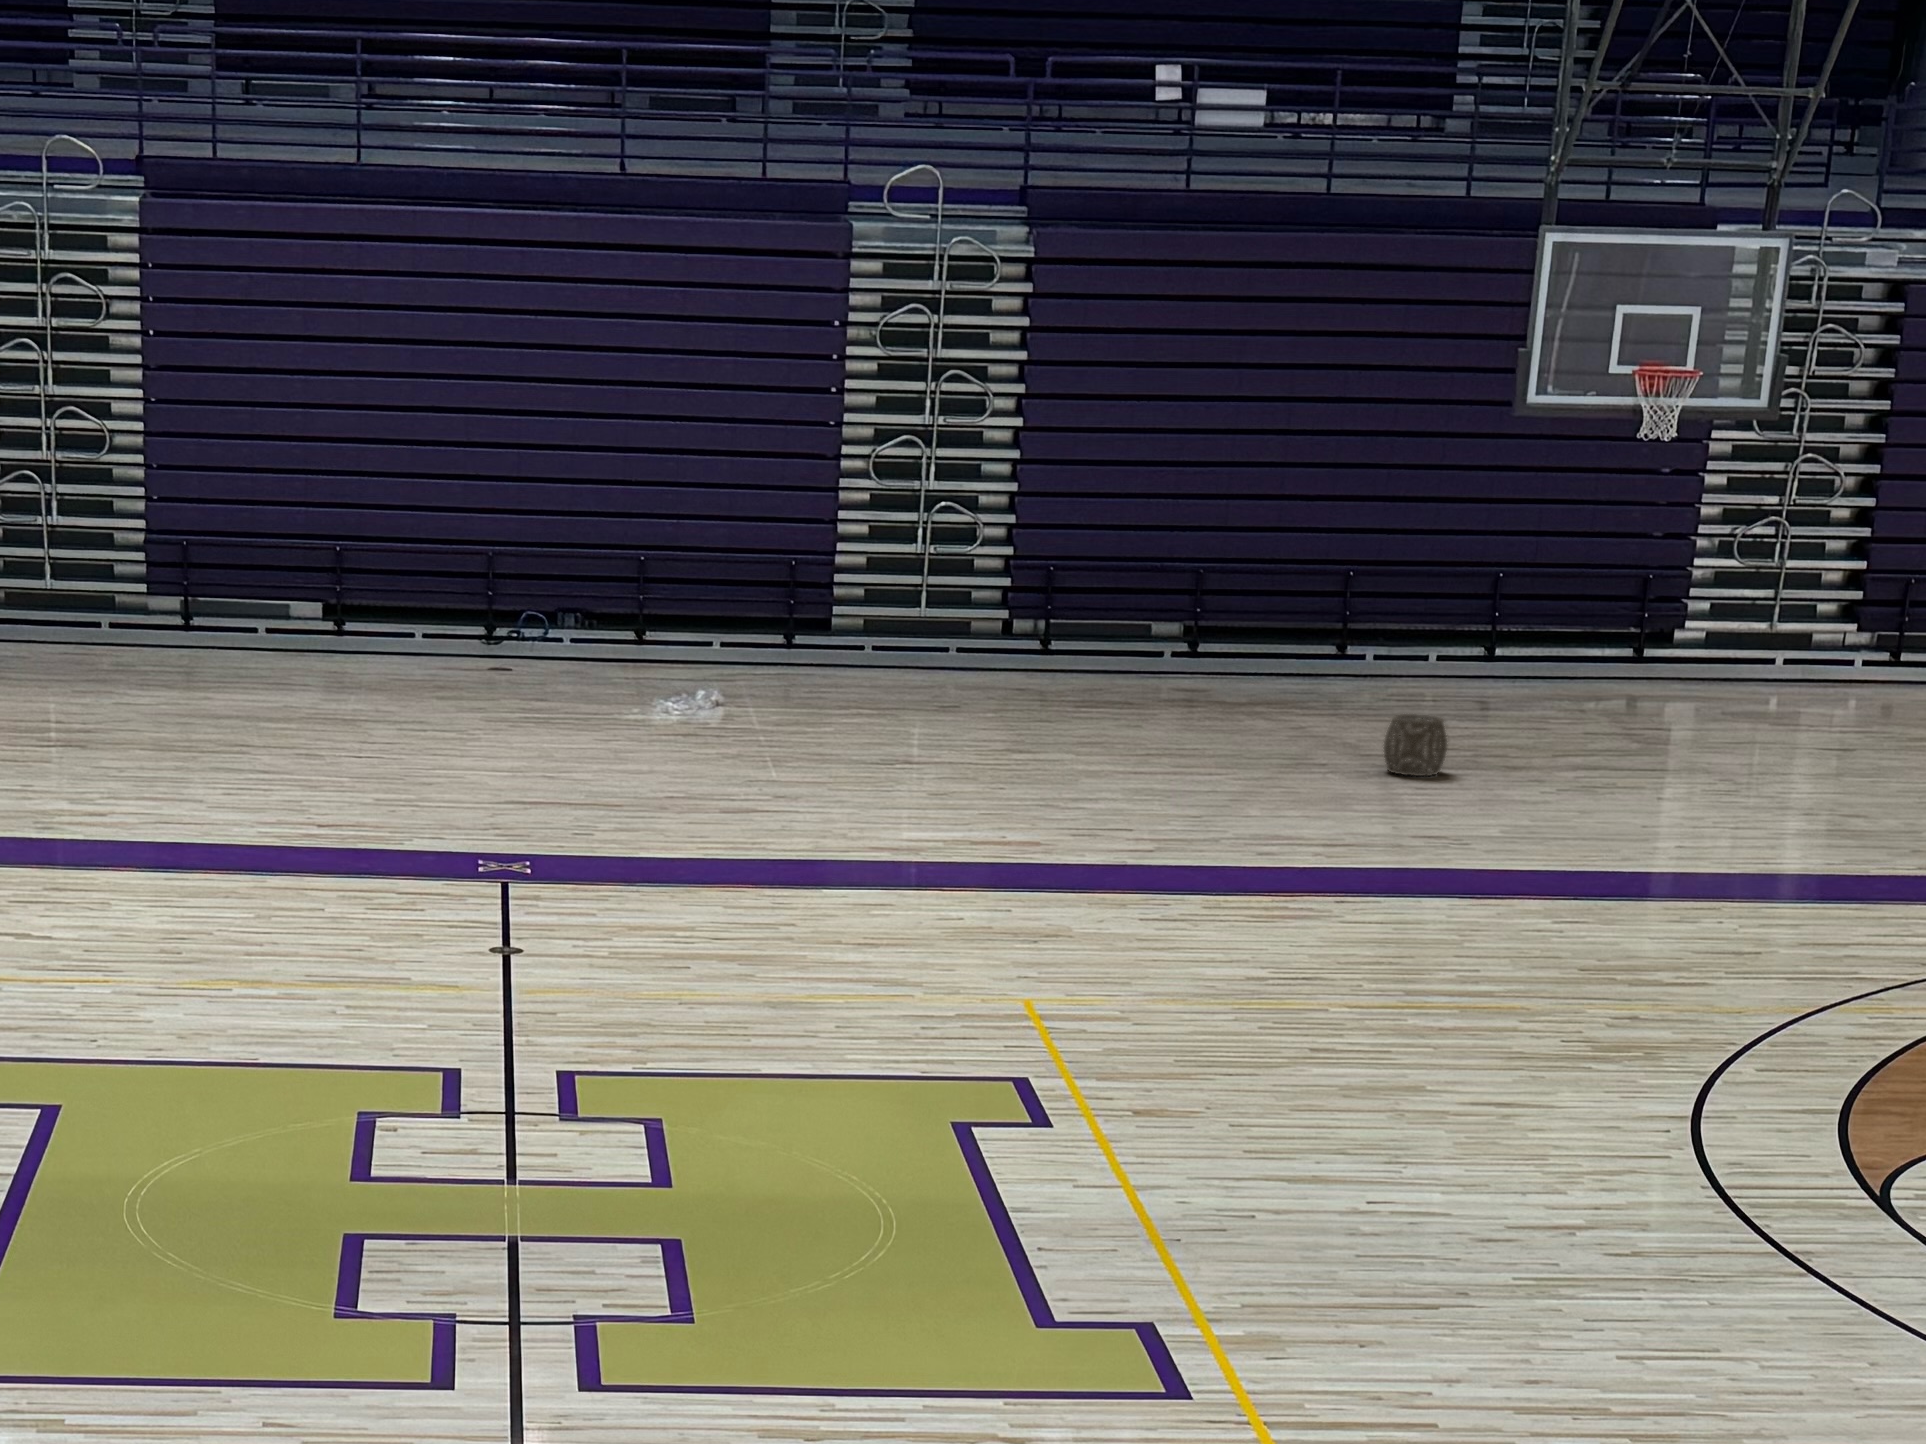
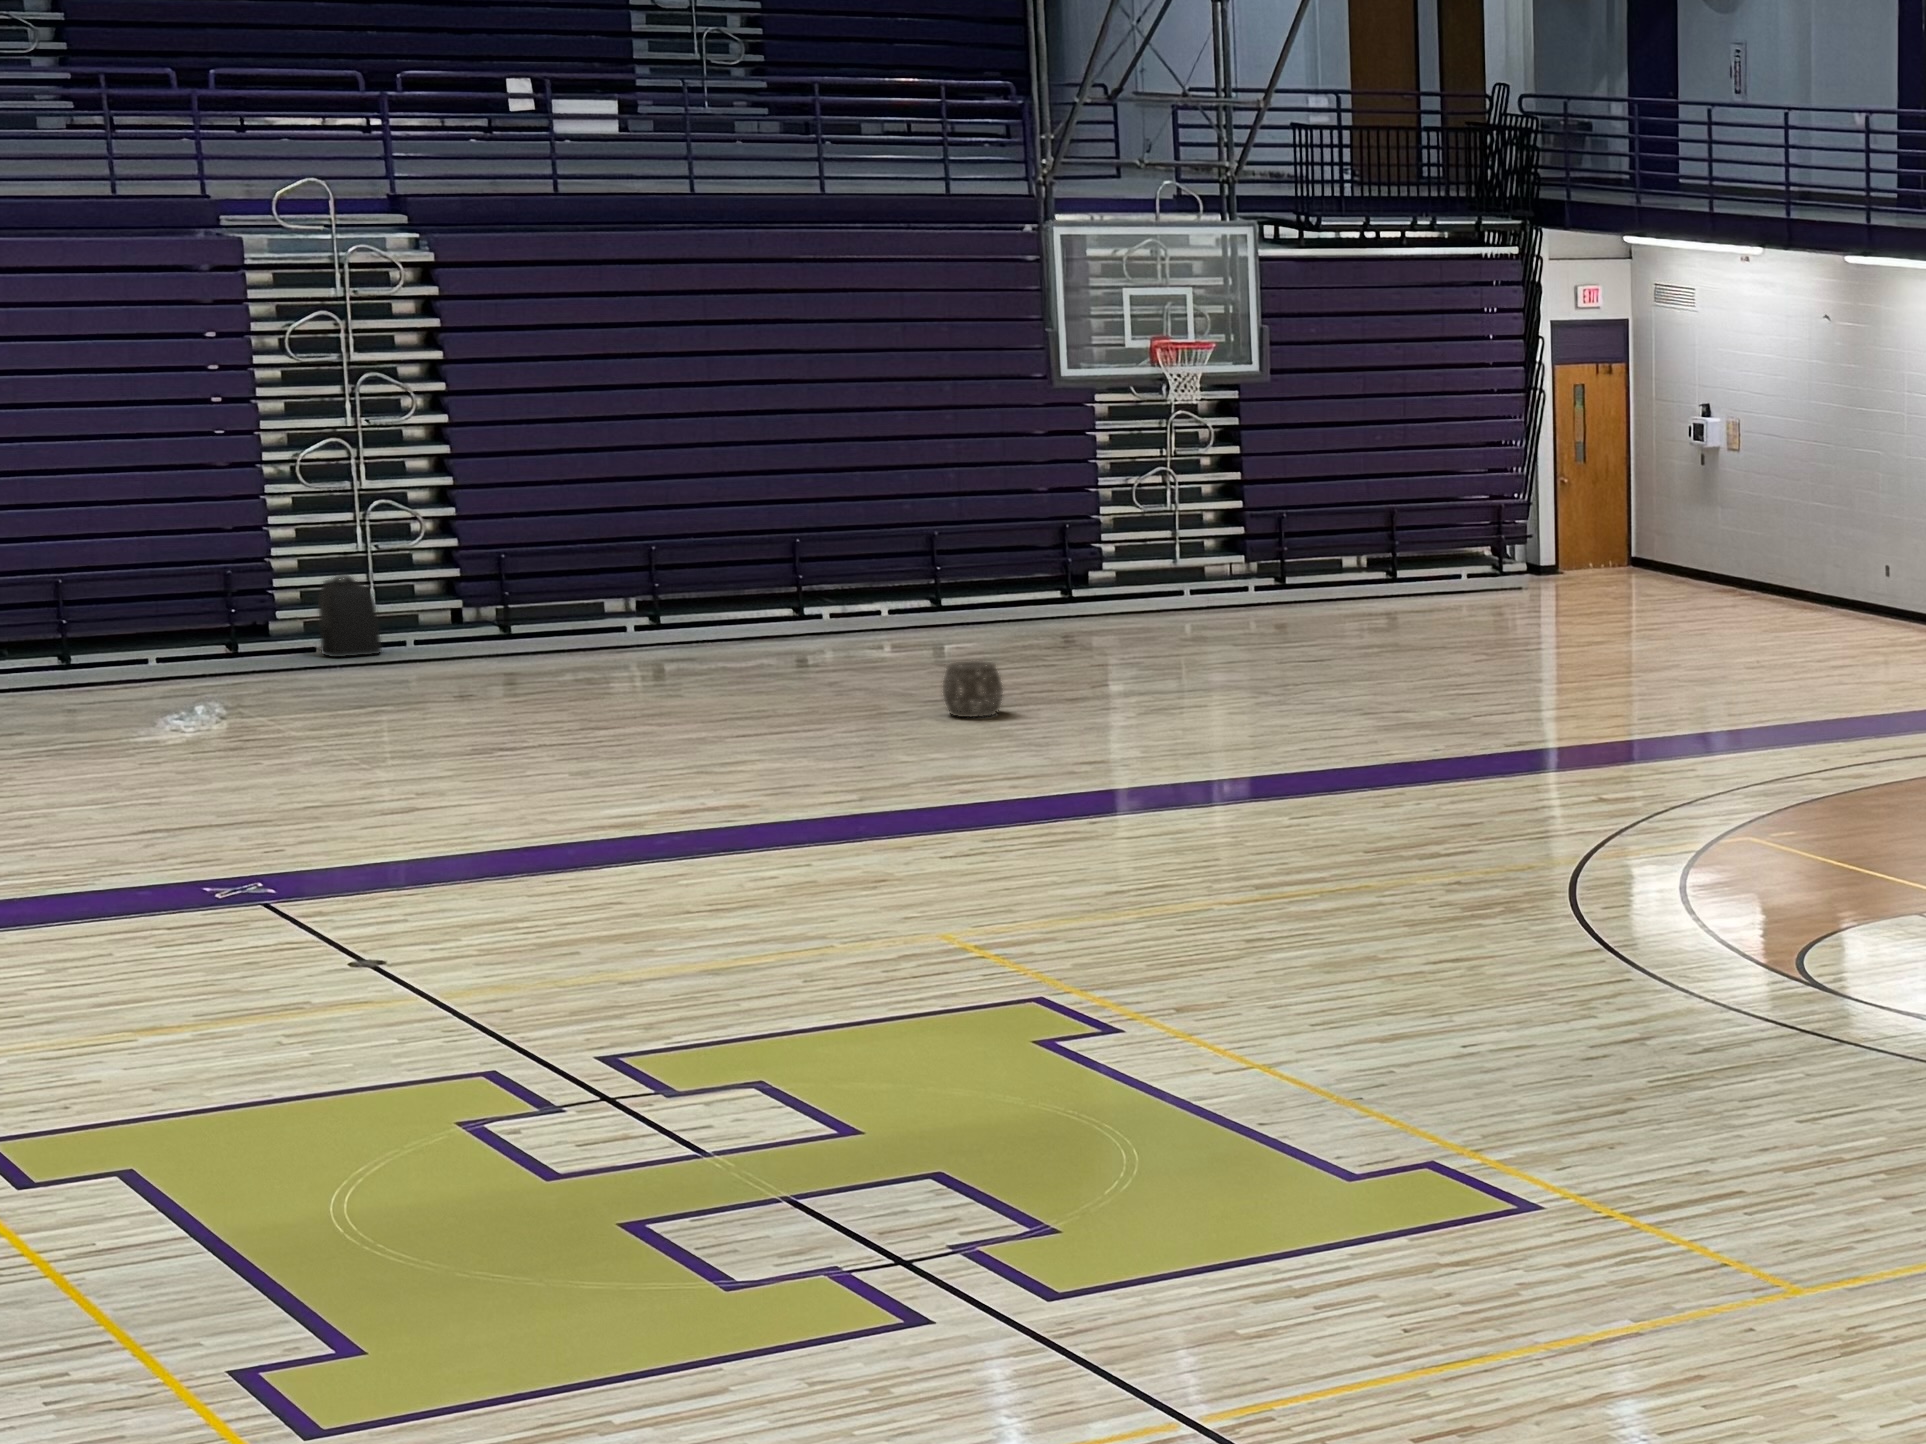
backpack: none [866,571,922,654] -> present [318,575,382,657]

